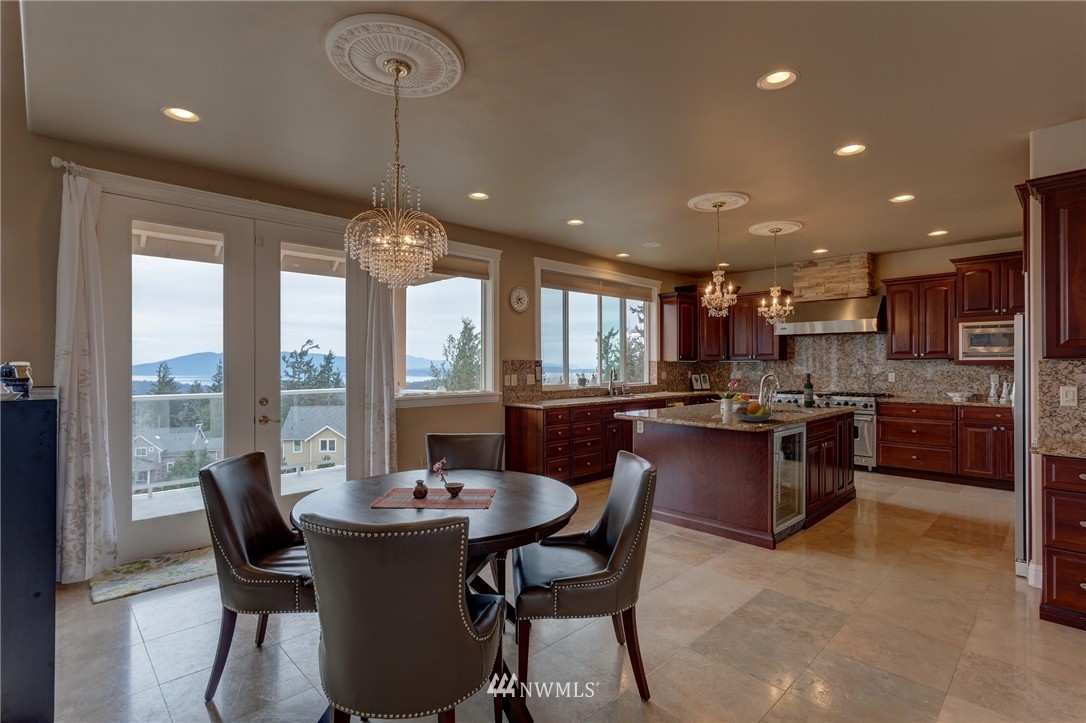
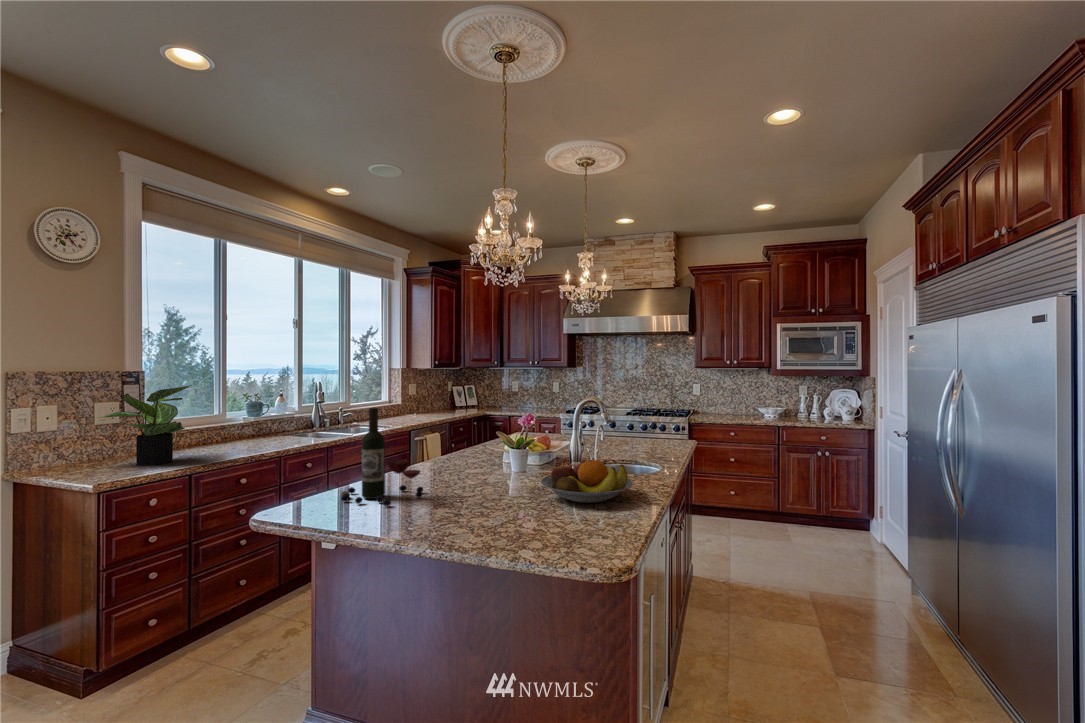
potted plant: none [532,370,569,406] -> present [100,385,191,465]
wine bottle: present [796,374,832,408] -> present [341,408,423,506]

